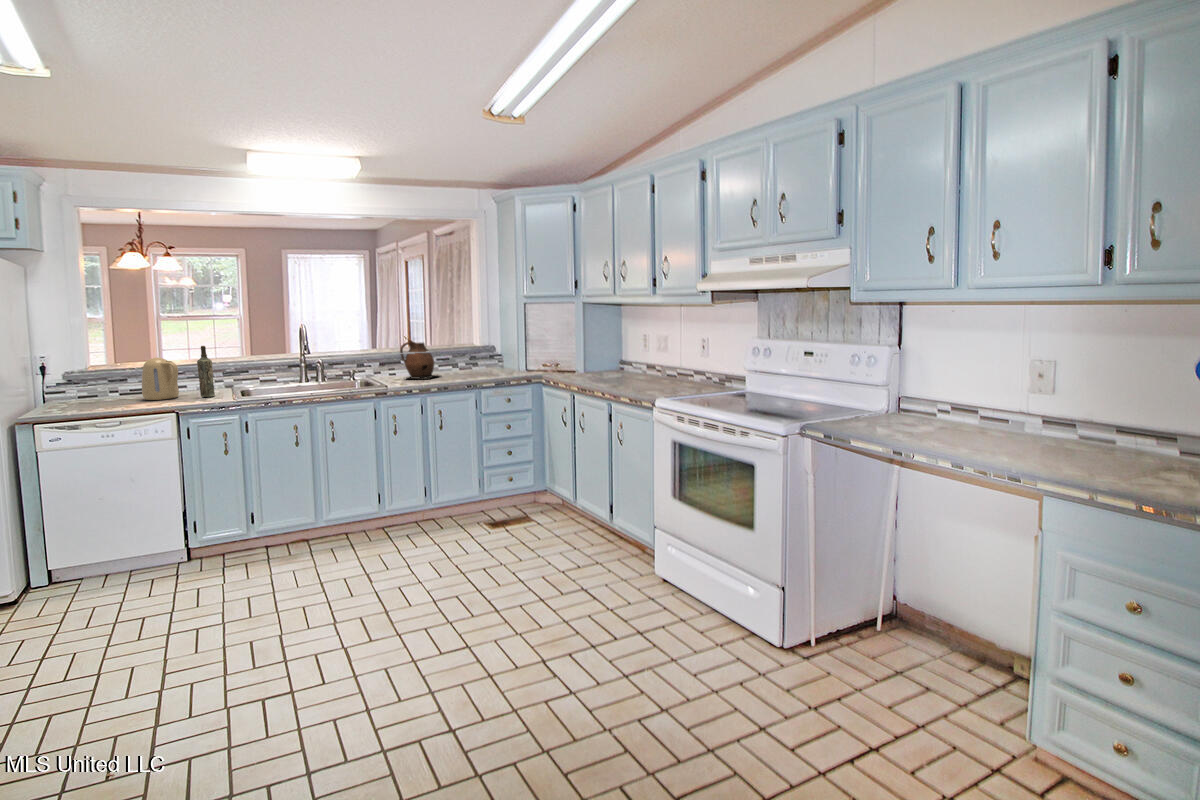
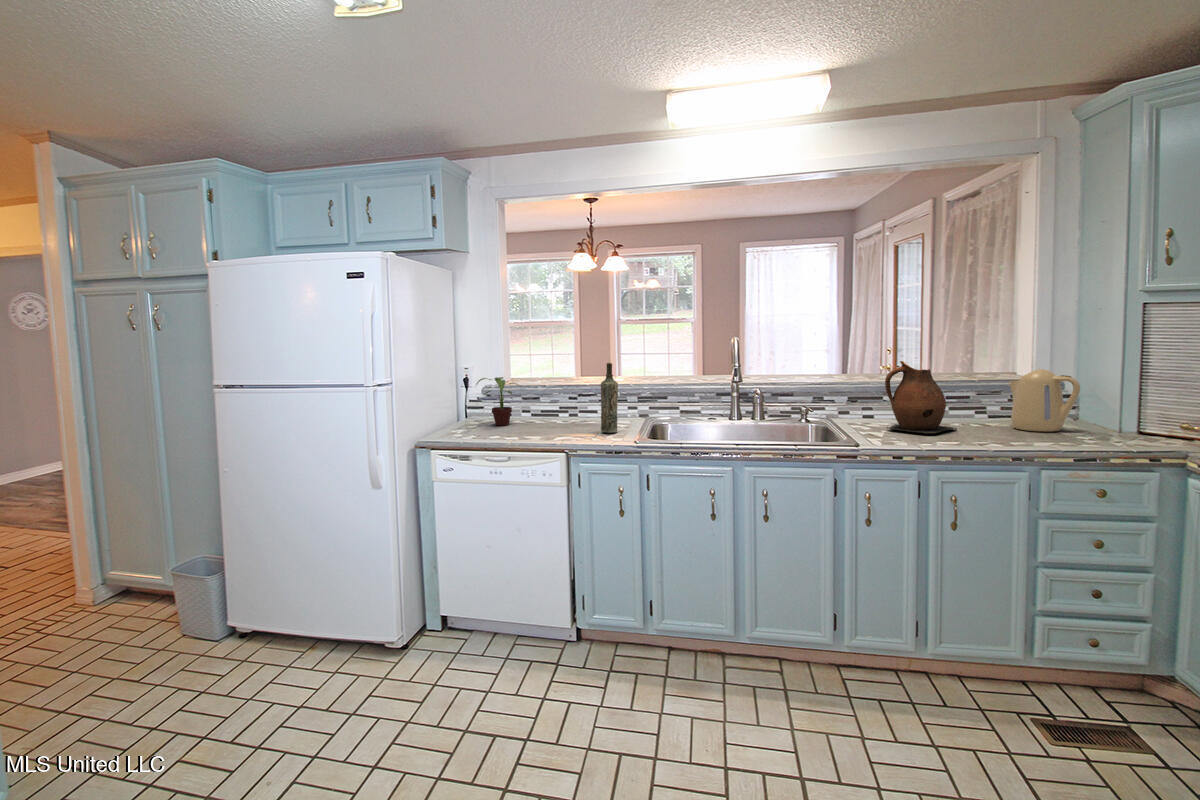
kettle: present [142,358,179,400] -> present [1008,369,1080,432]
potted plant: none [64,363,113,403] -> present [476,377,518,426]

